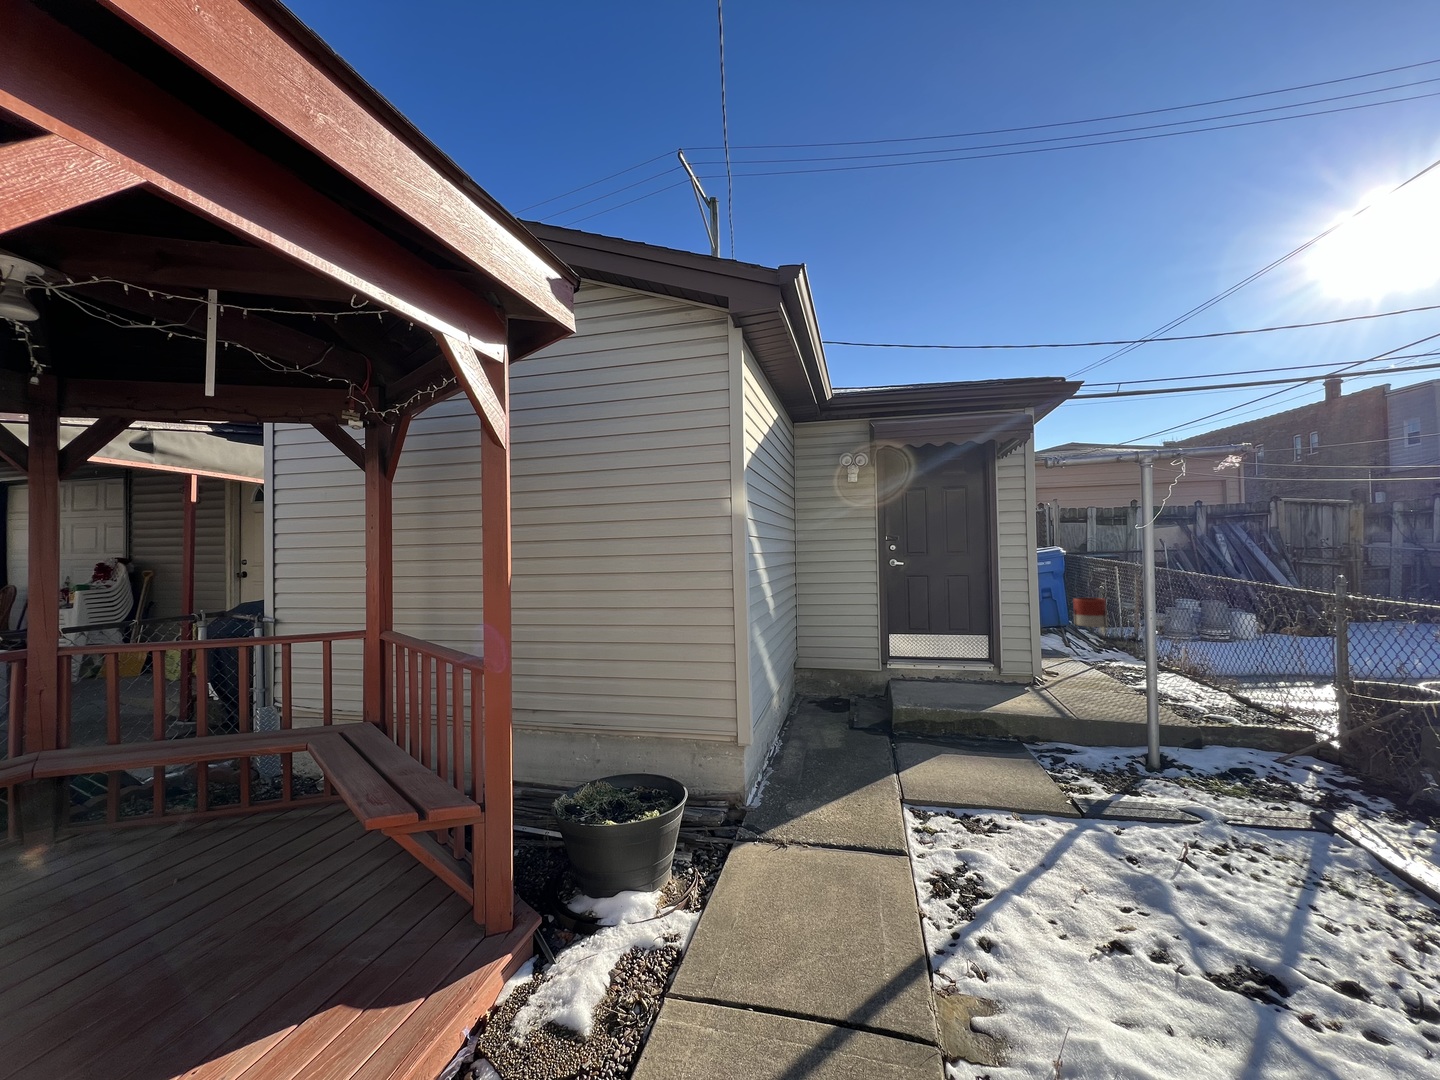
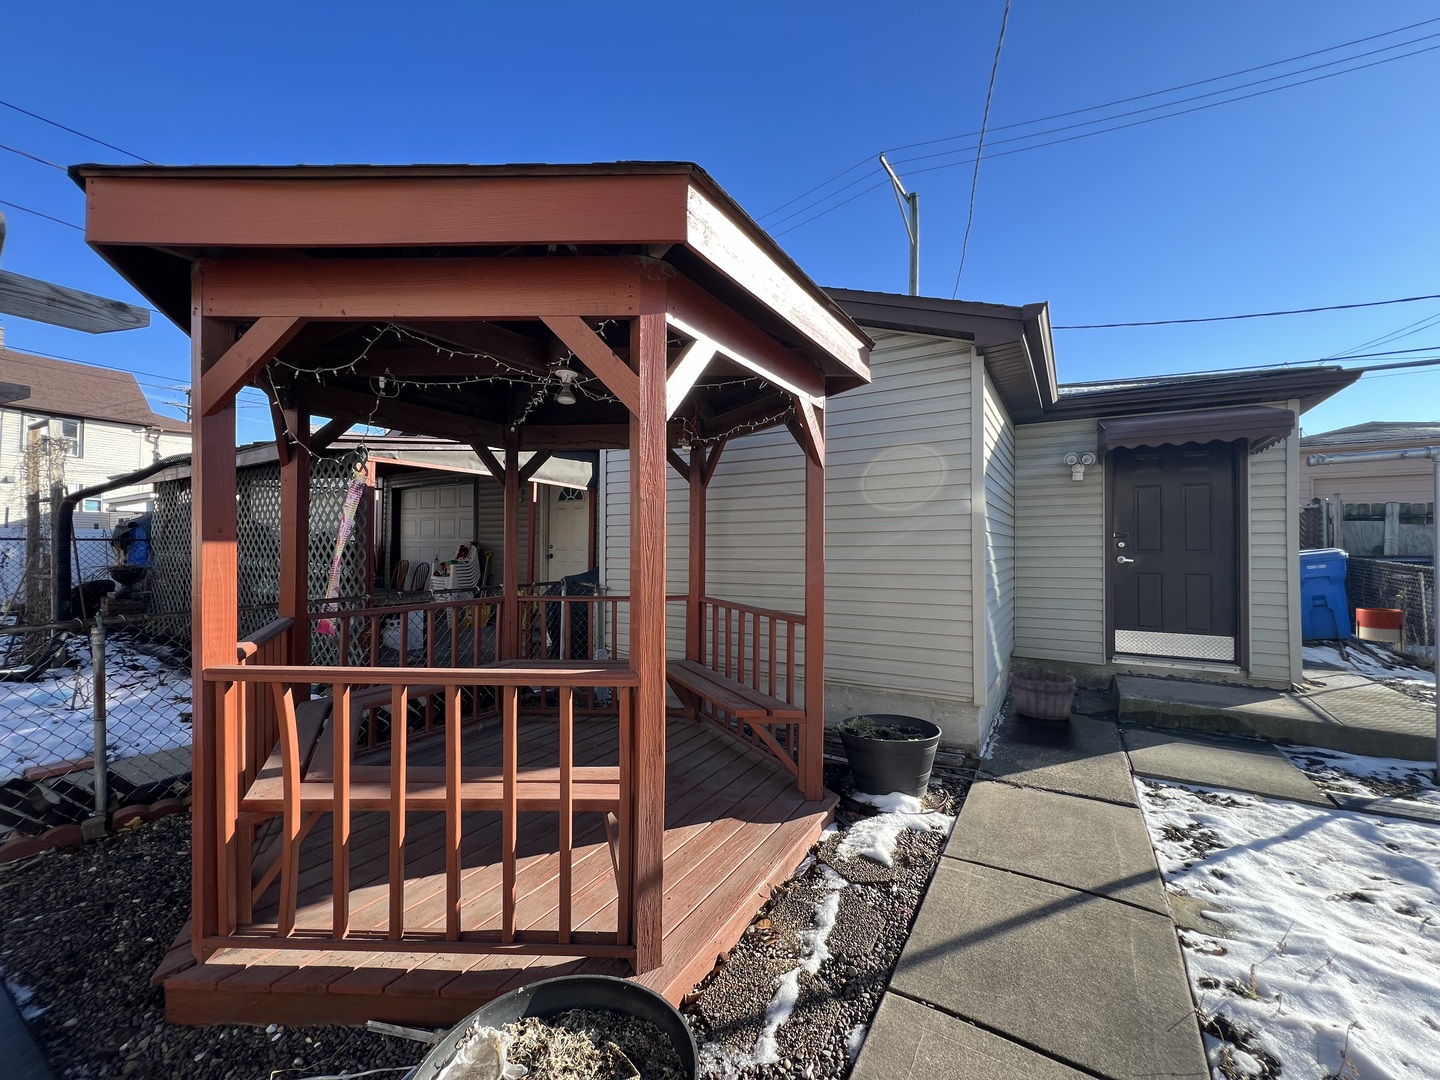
wooden bucket: none [787,677,851,740] -> present [1010,666,1076,720]

